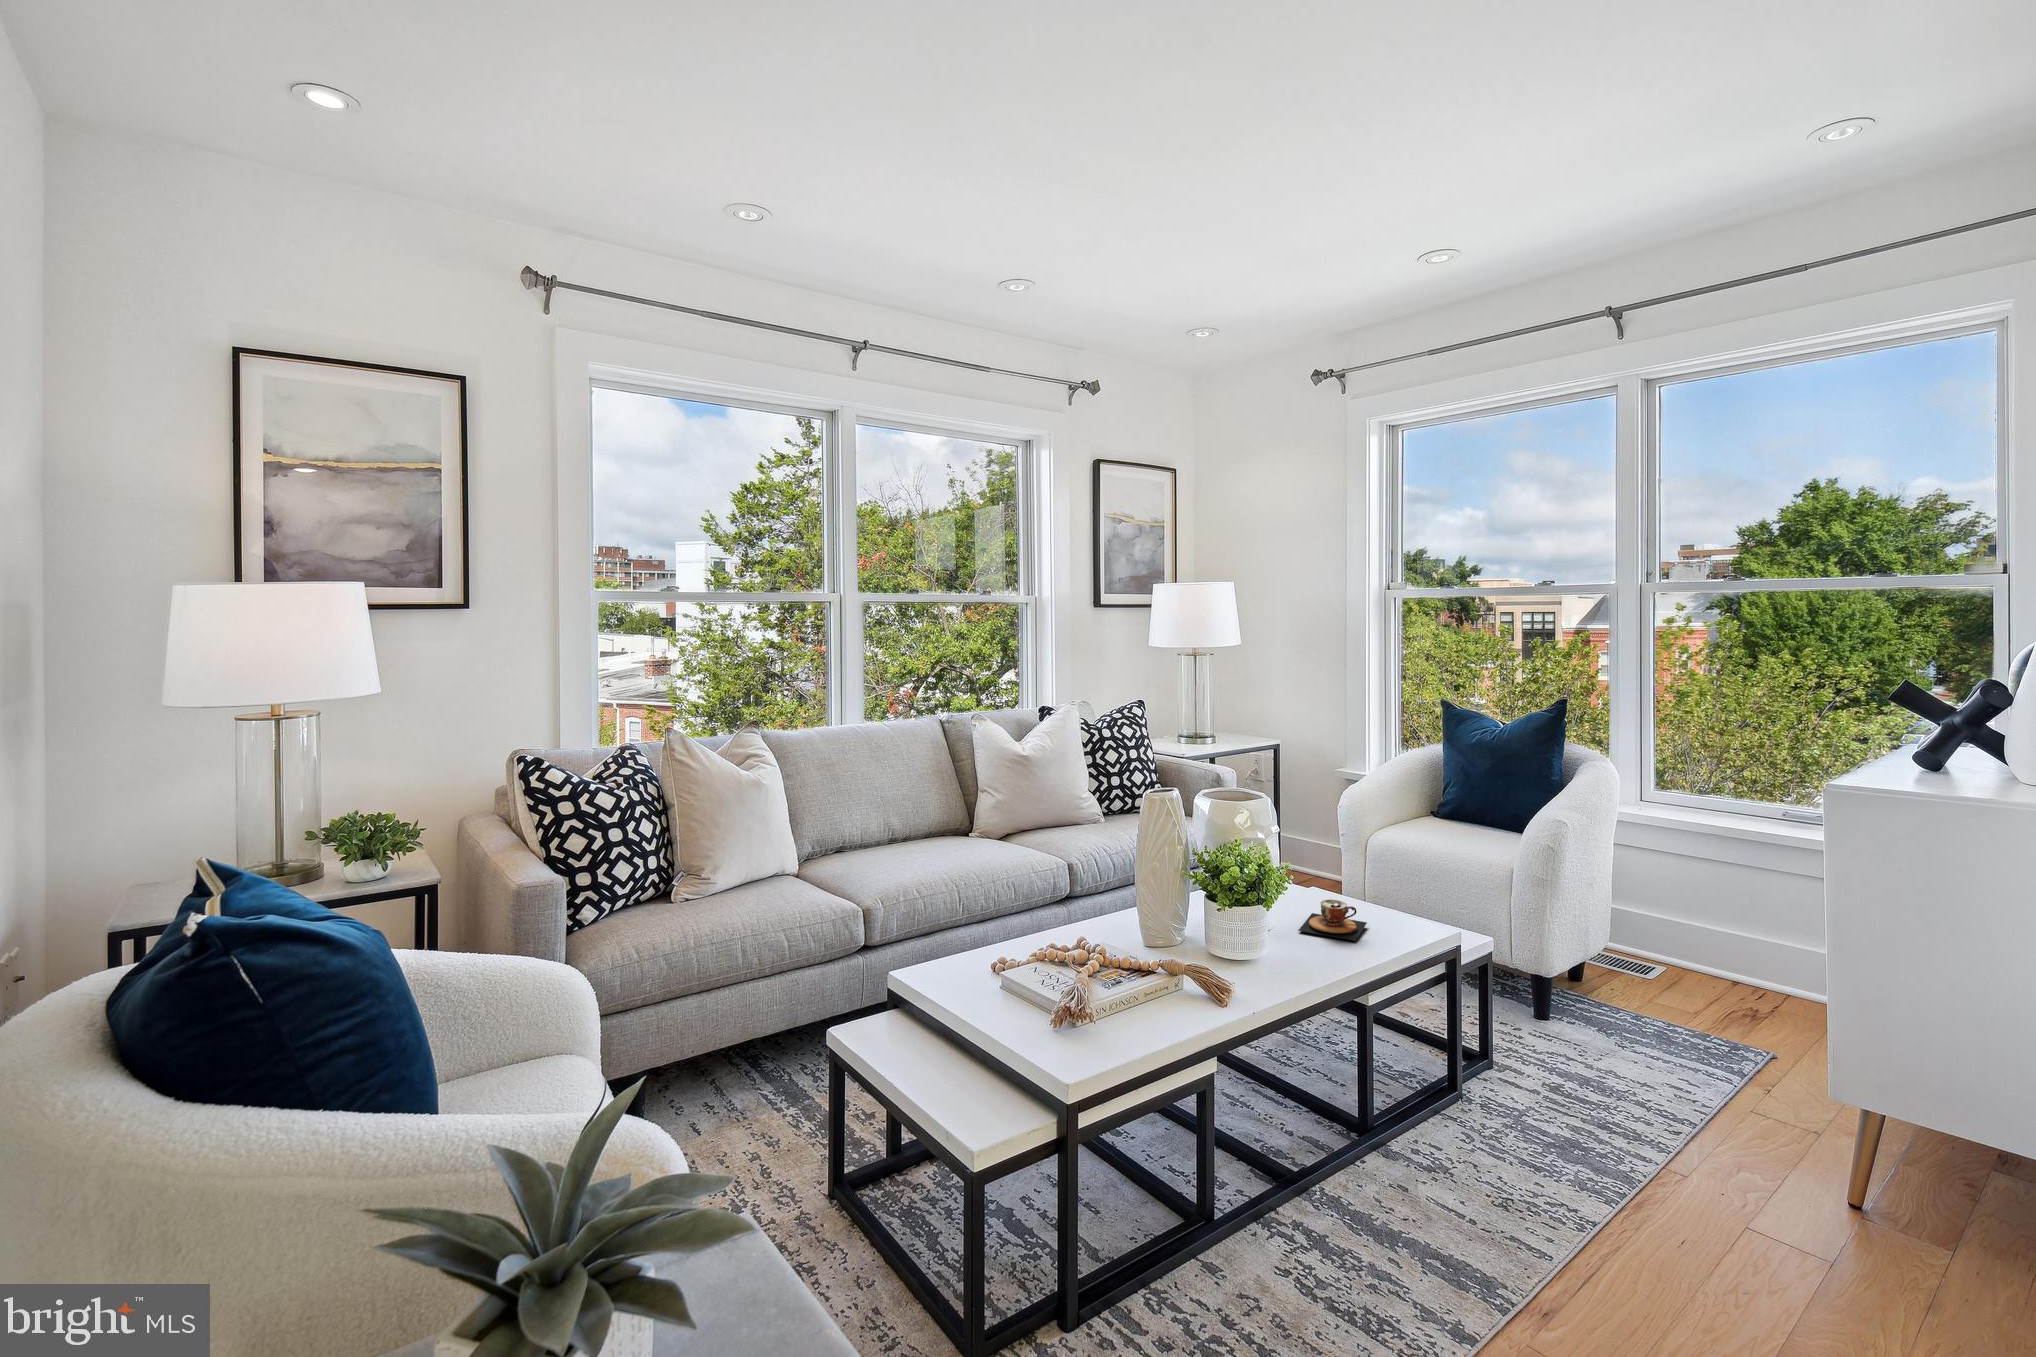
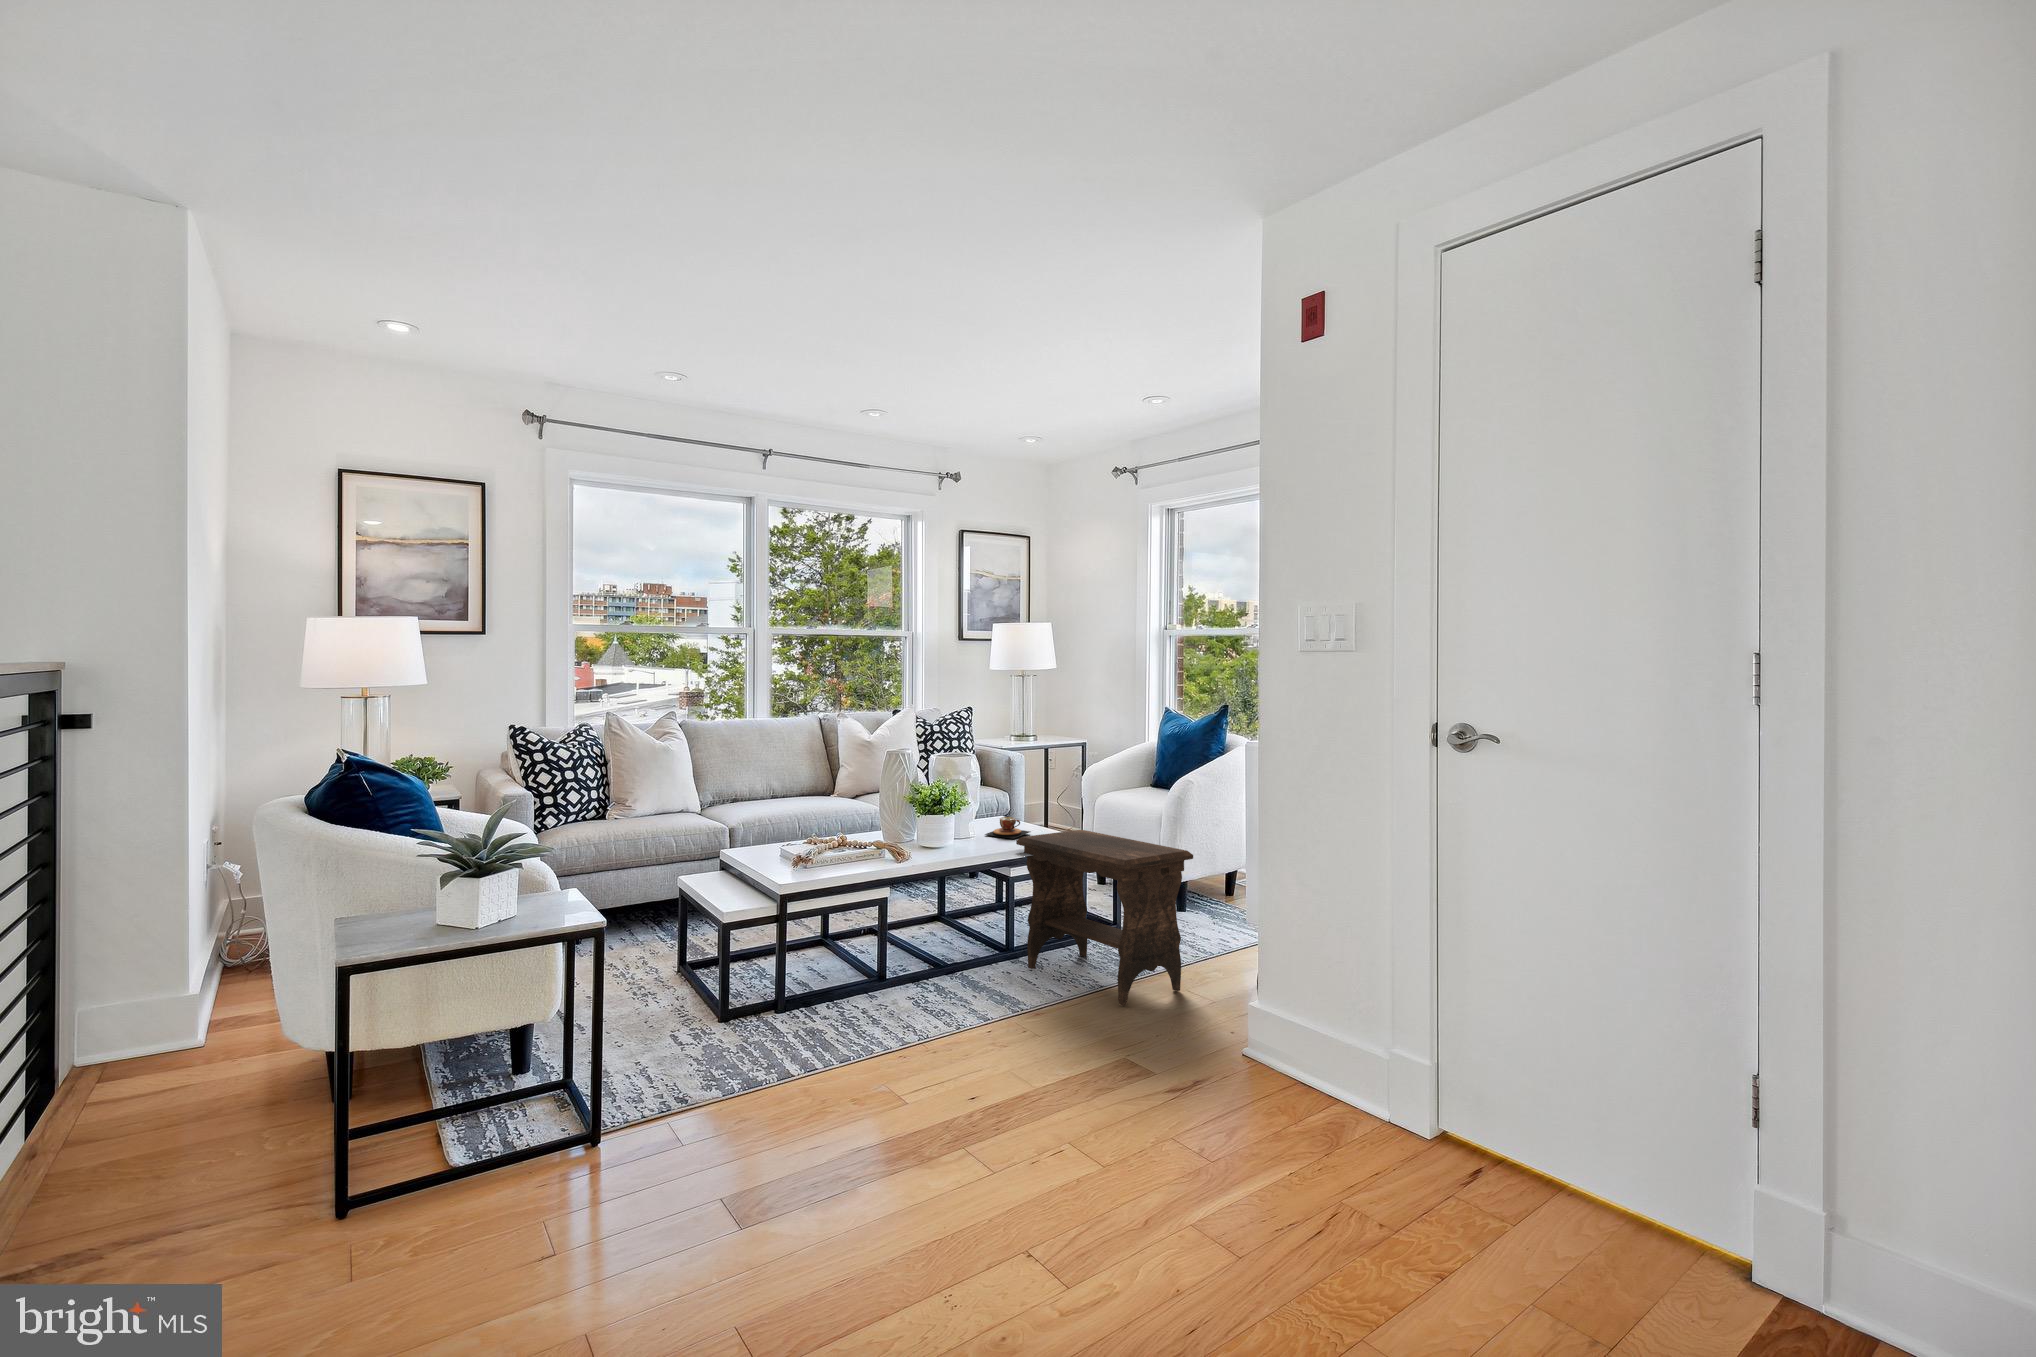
footstool: none [1399,928,1777,1296] -> present [1016,830,1193,1006]

